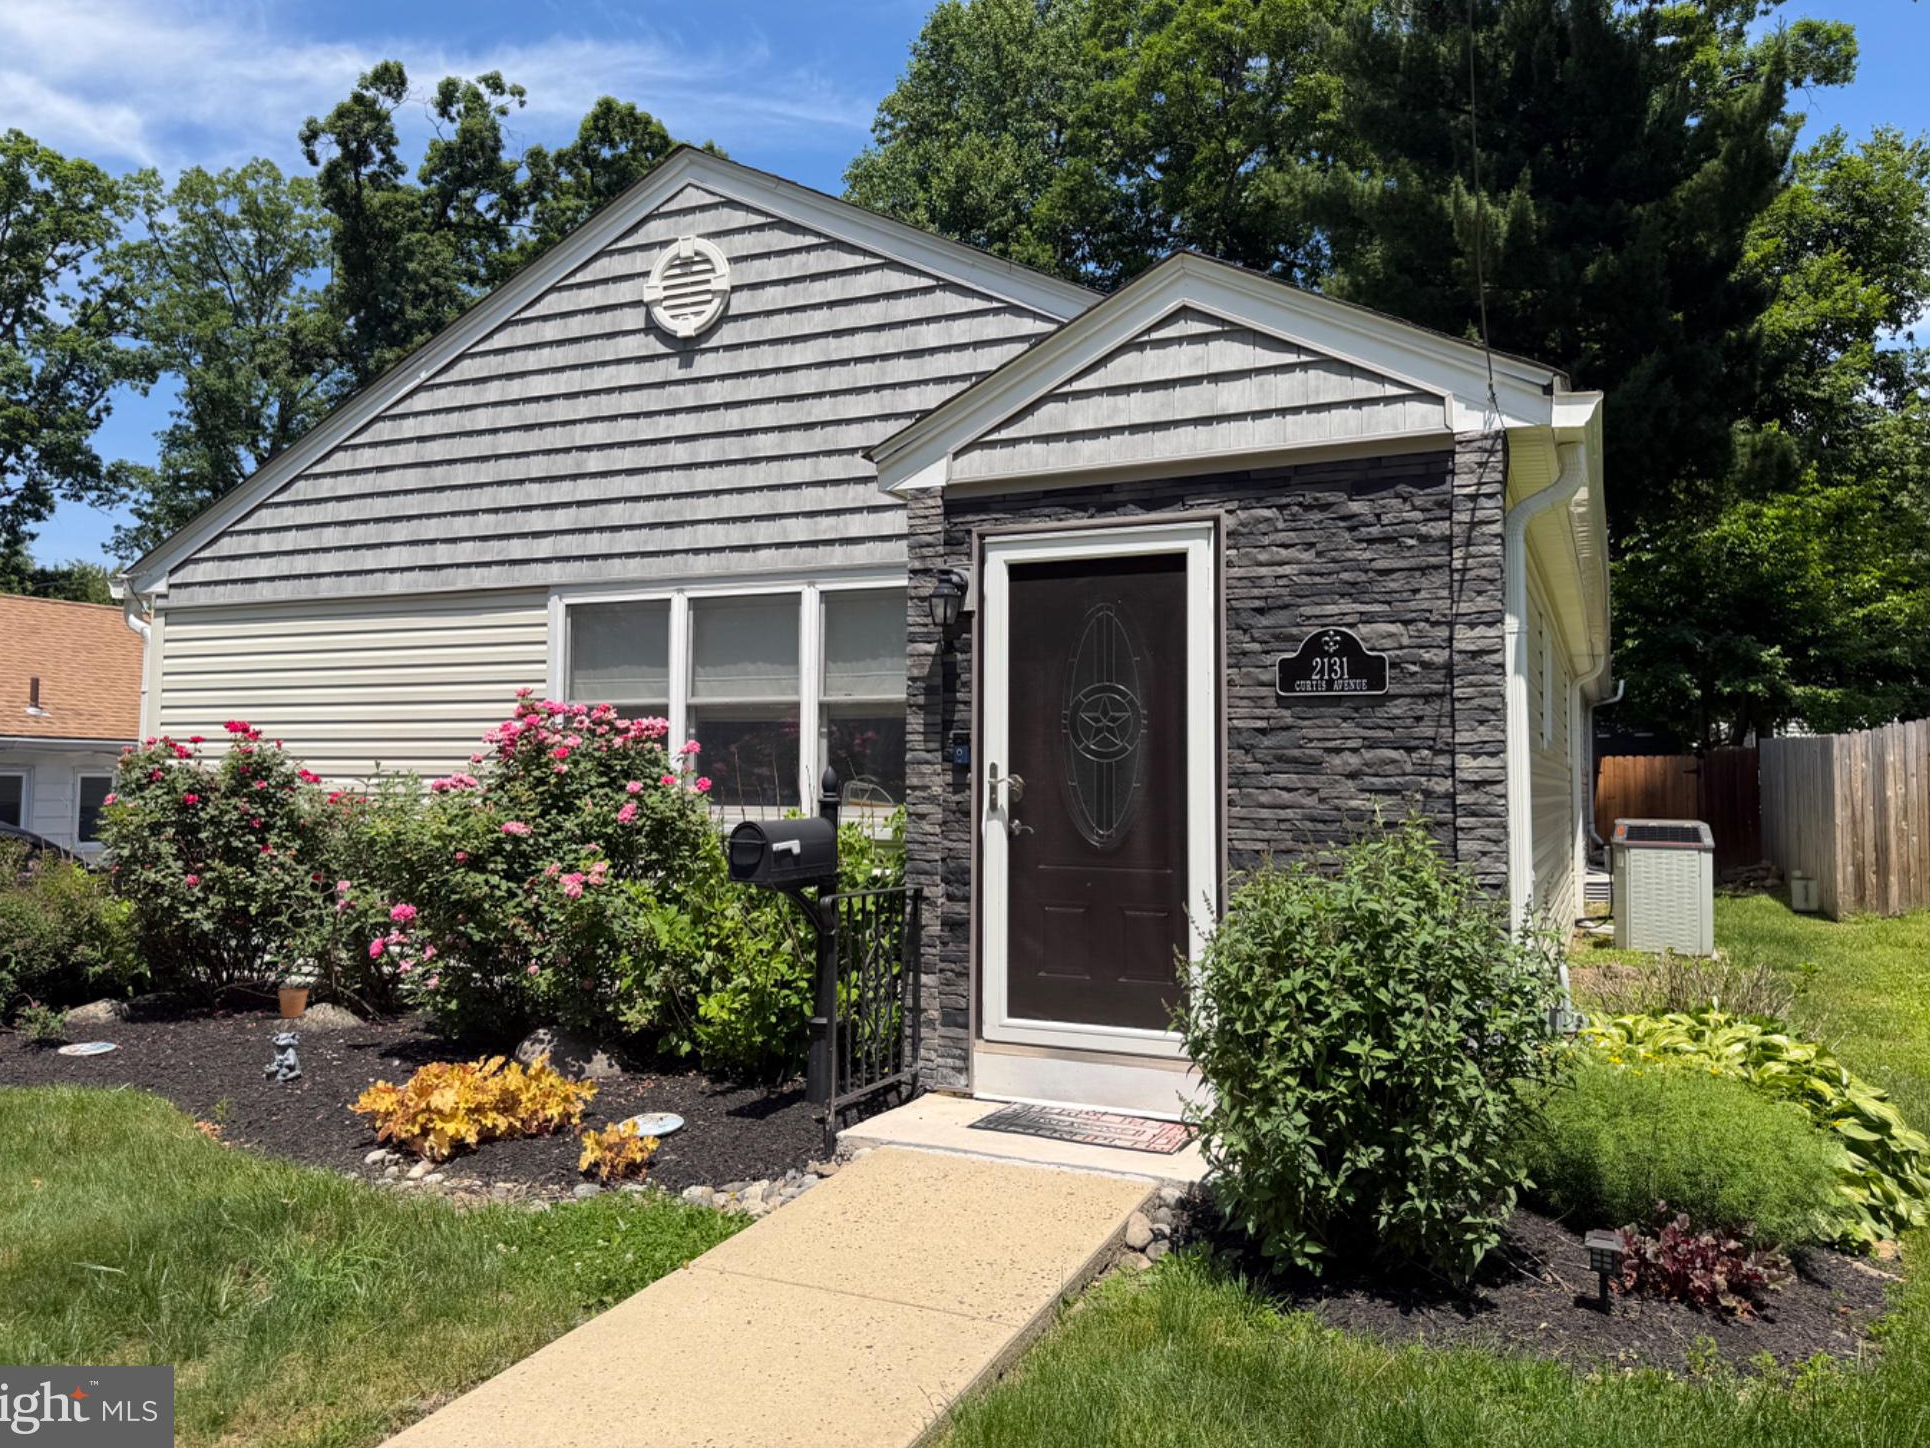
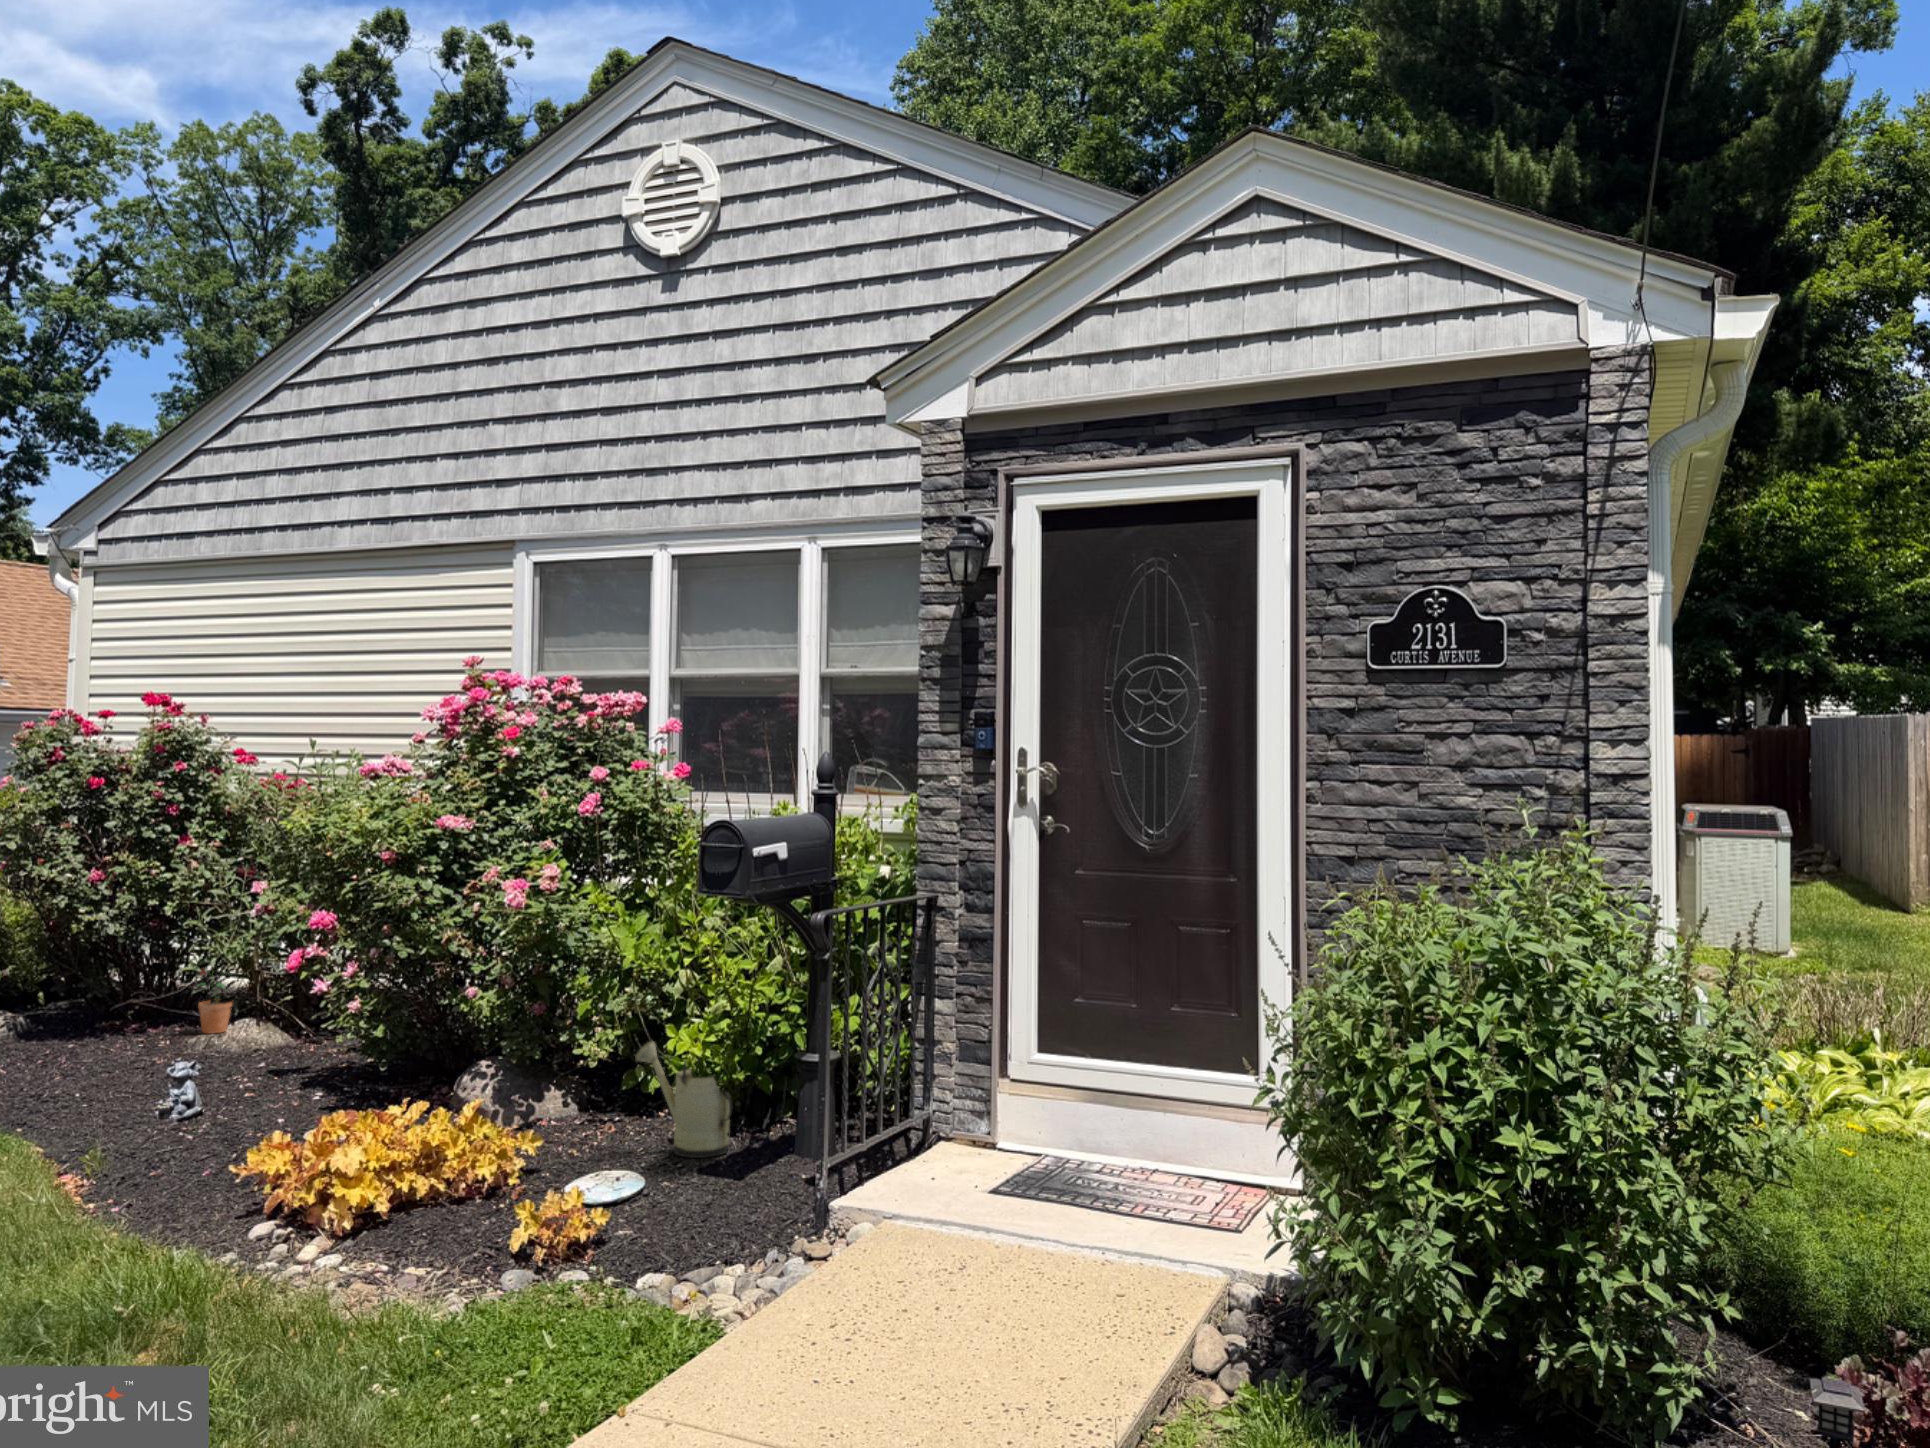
watering can: present [1791,870,1818,912] -> present [635,1041,733,1158]

